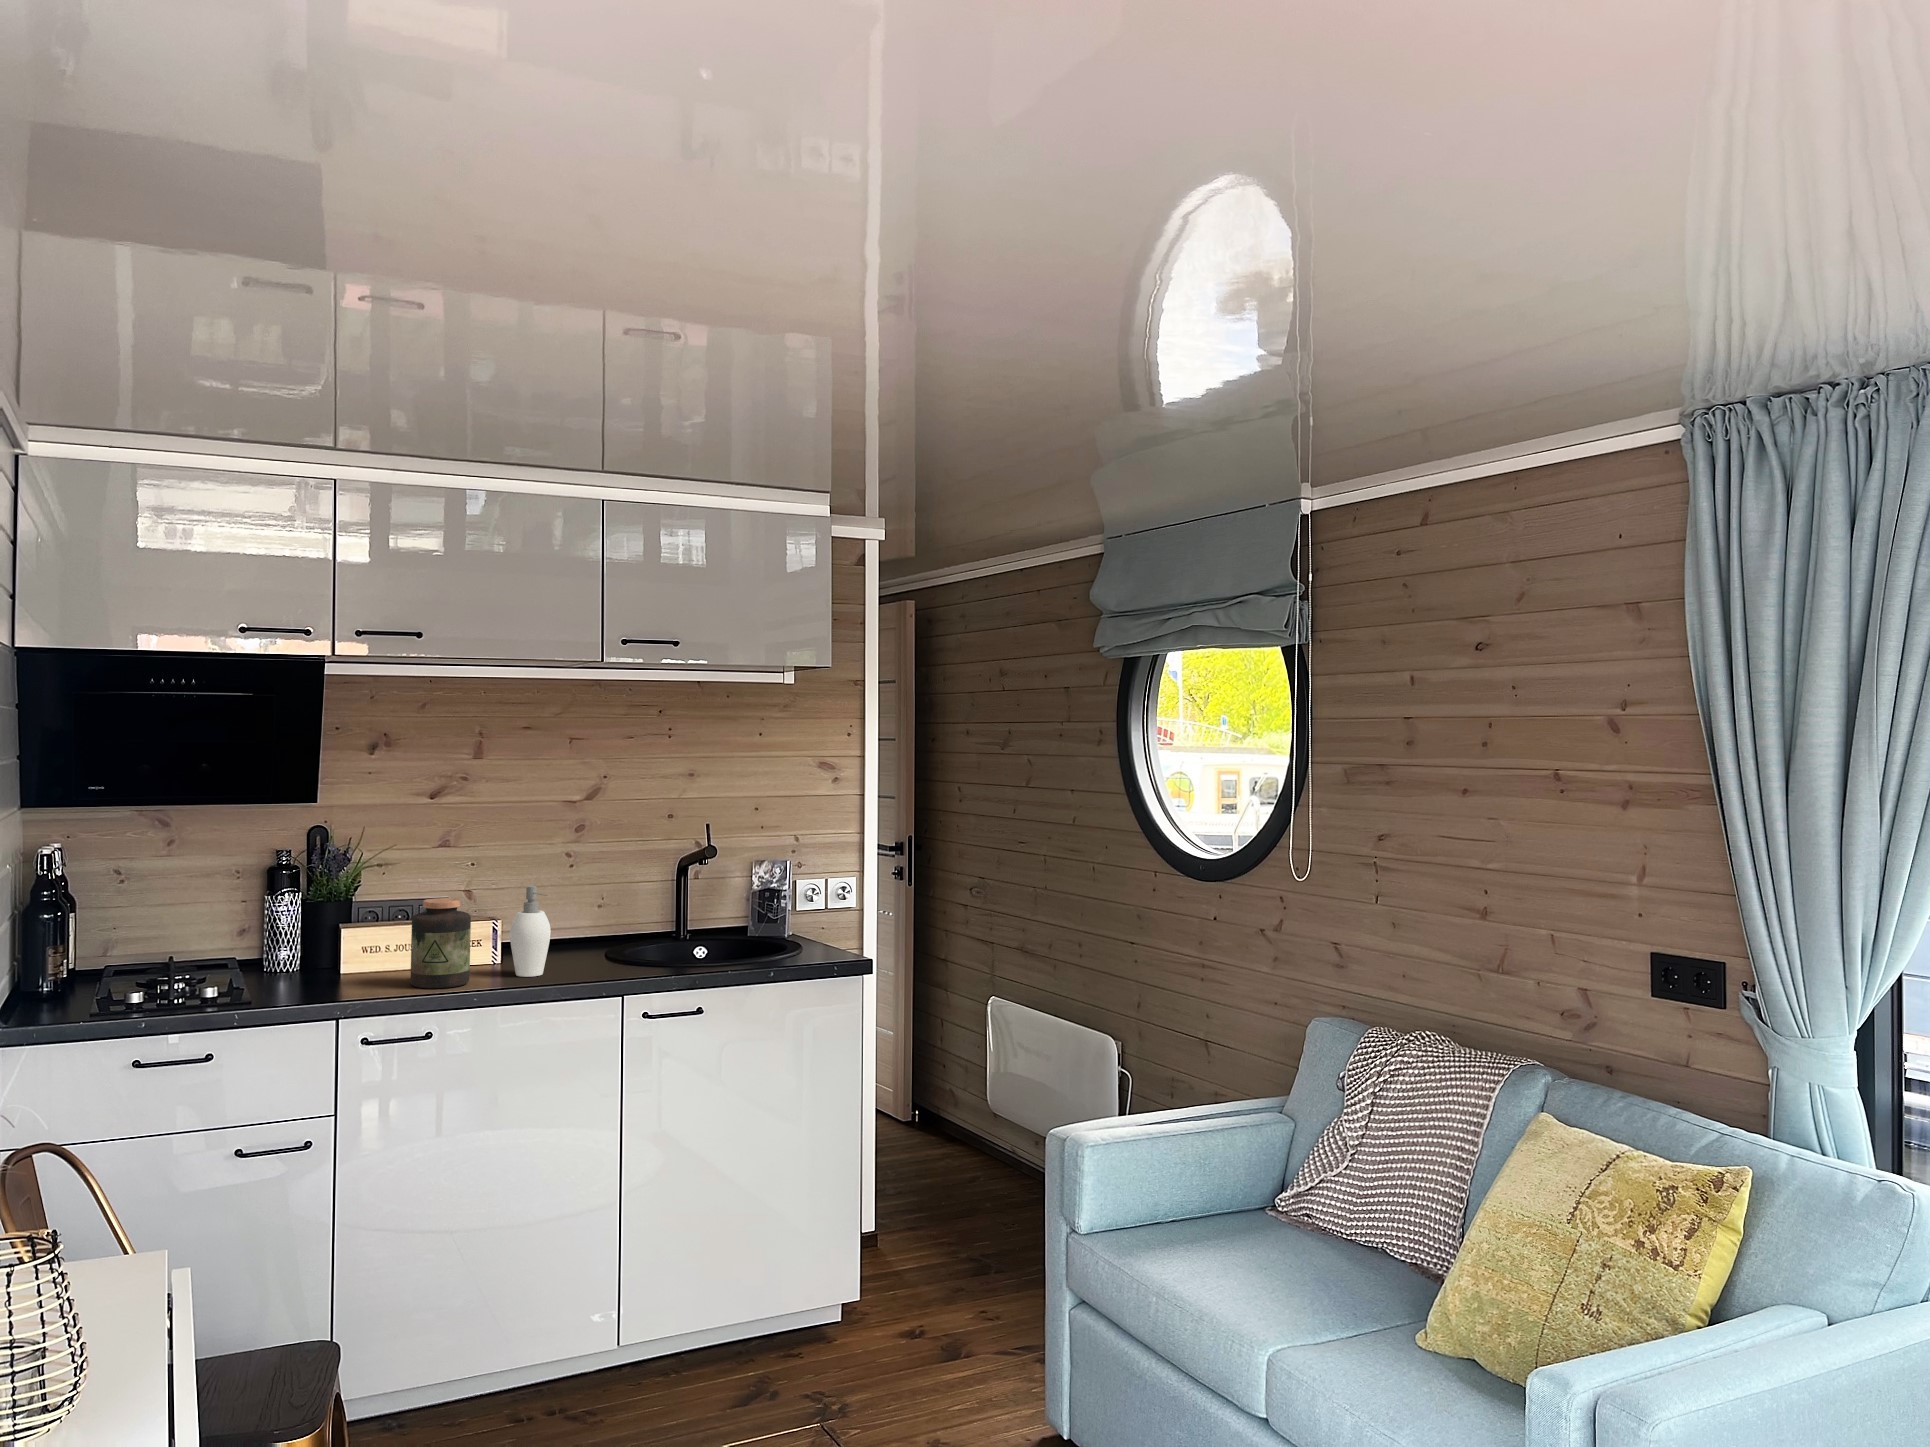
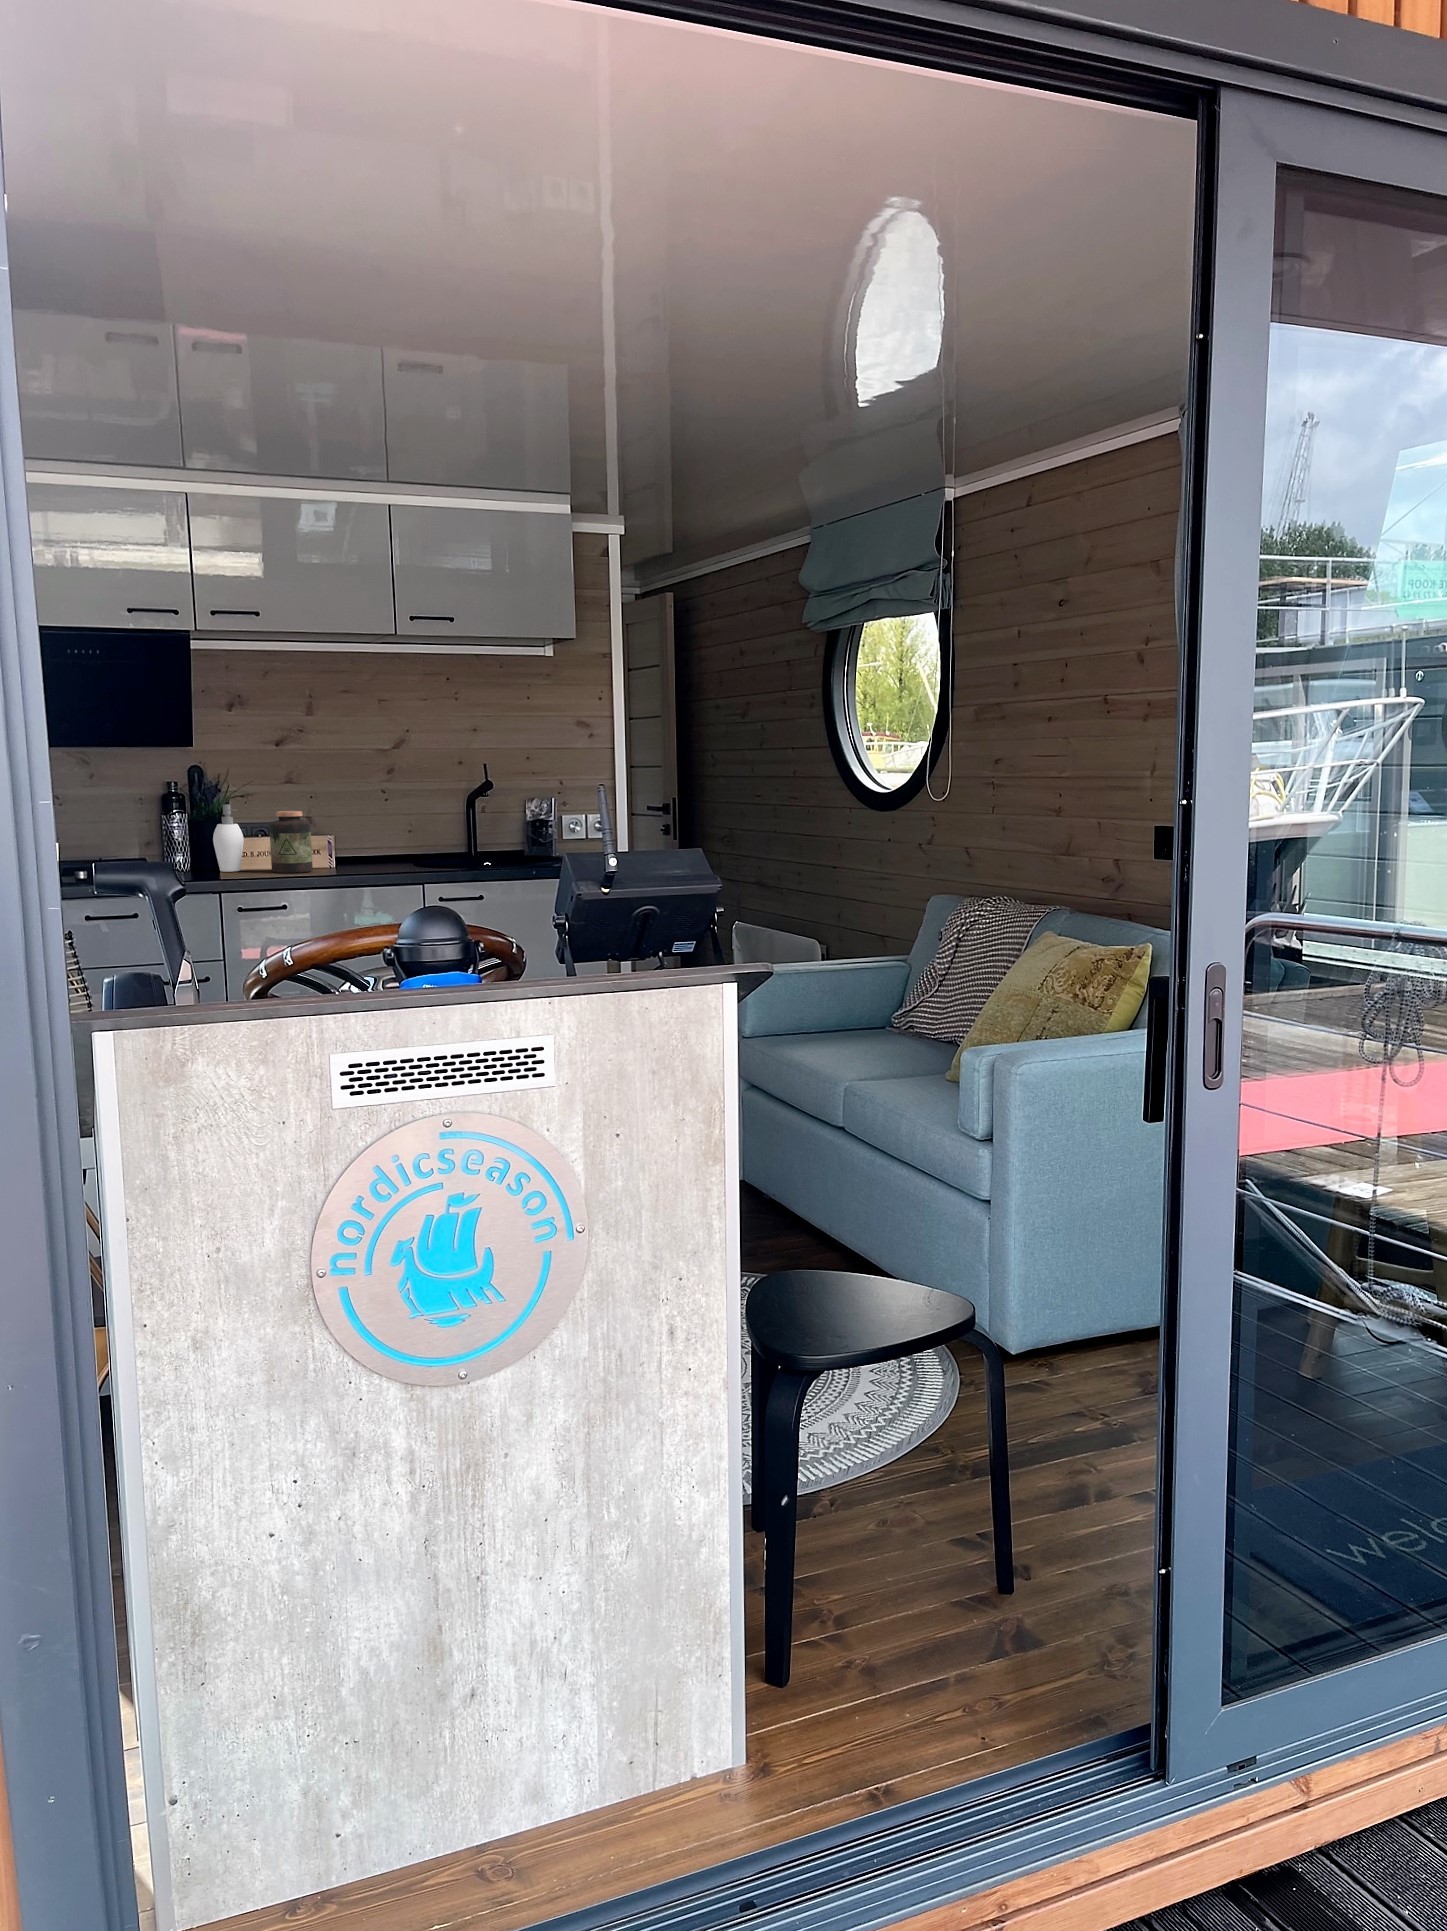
soap dispenser: present [510,886,551,977] -> present [213,805,244,872]

